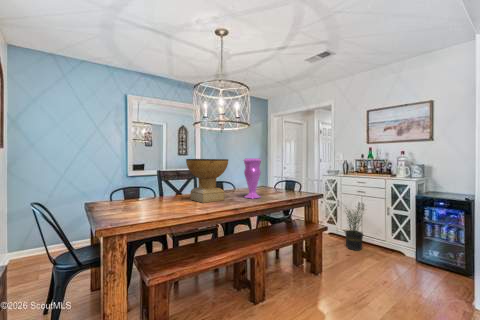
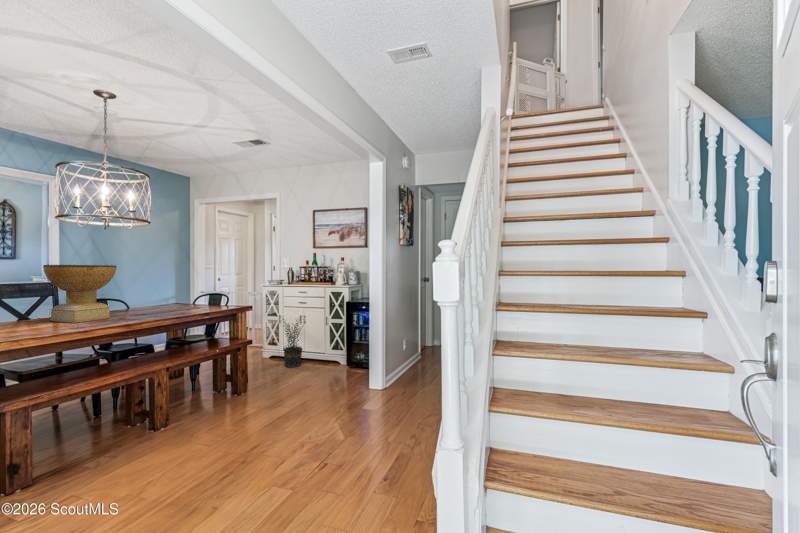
vase: present [243,158,261,198] -> none [139,264,169,314]

